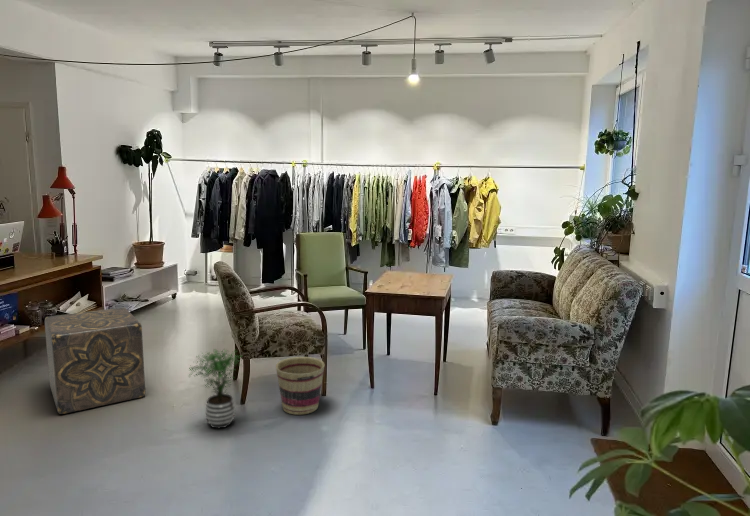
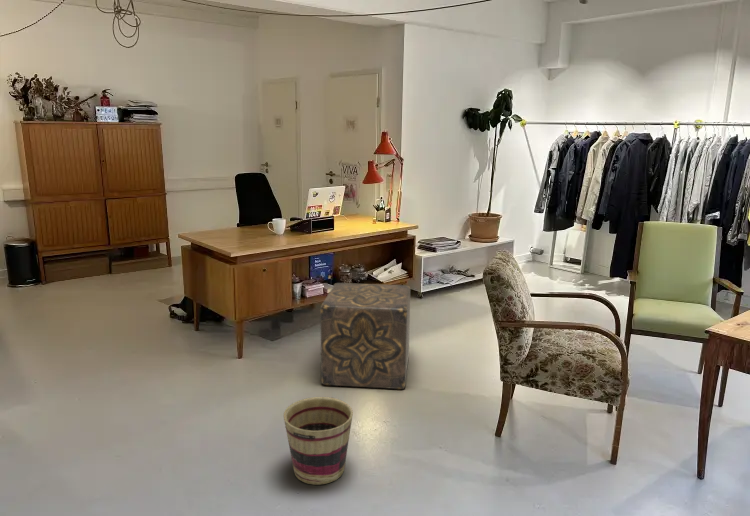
potted plant: present [189,349,241,428] -> none [421,360,493,462]
basket: present [276,357,324,415] -> present [284,397,353,485]

